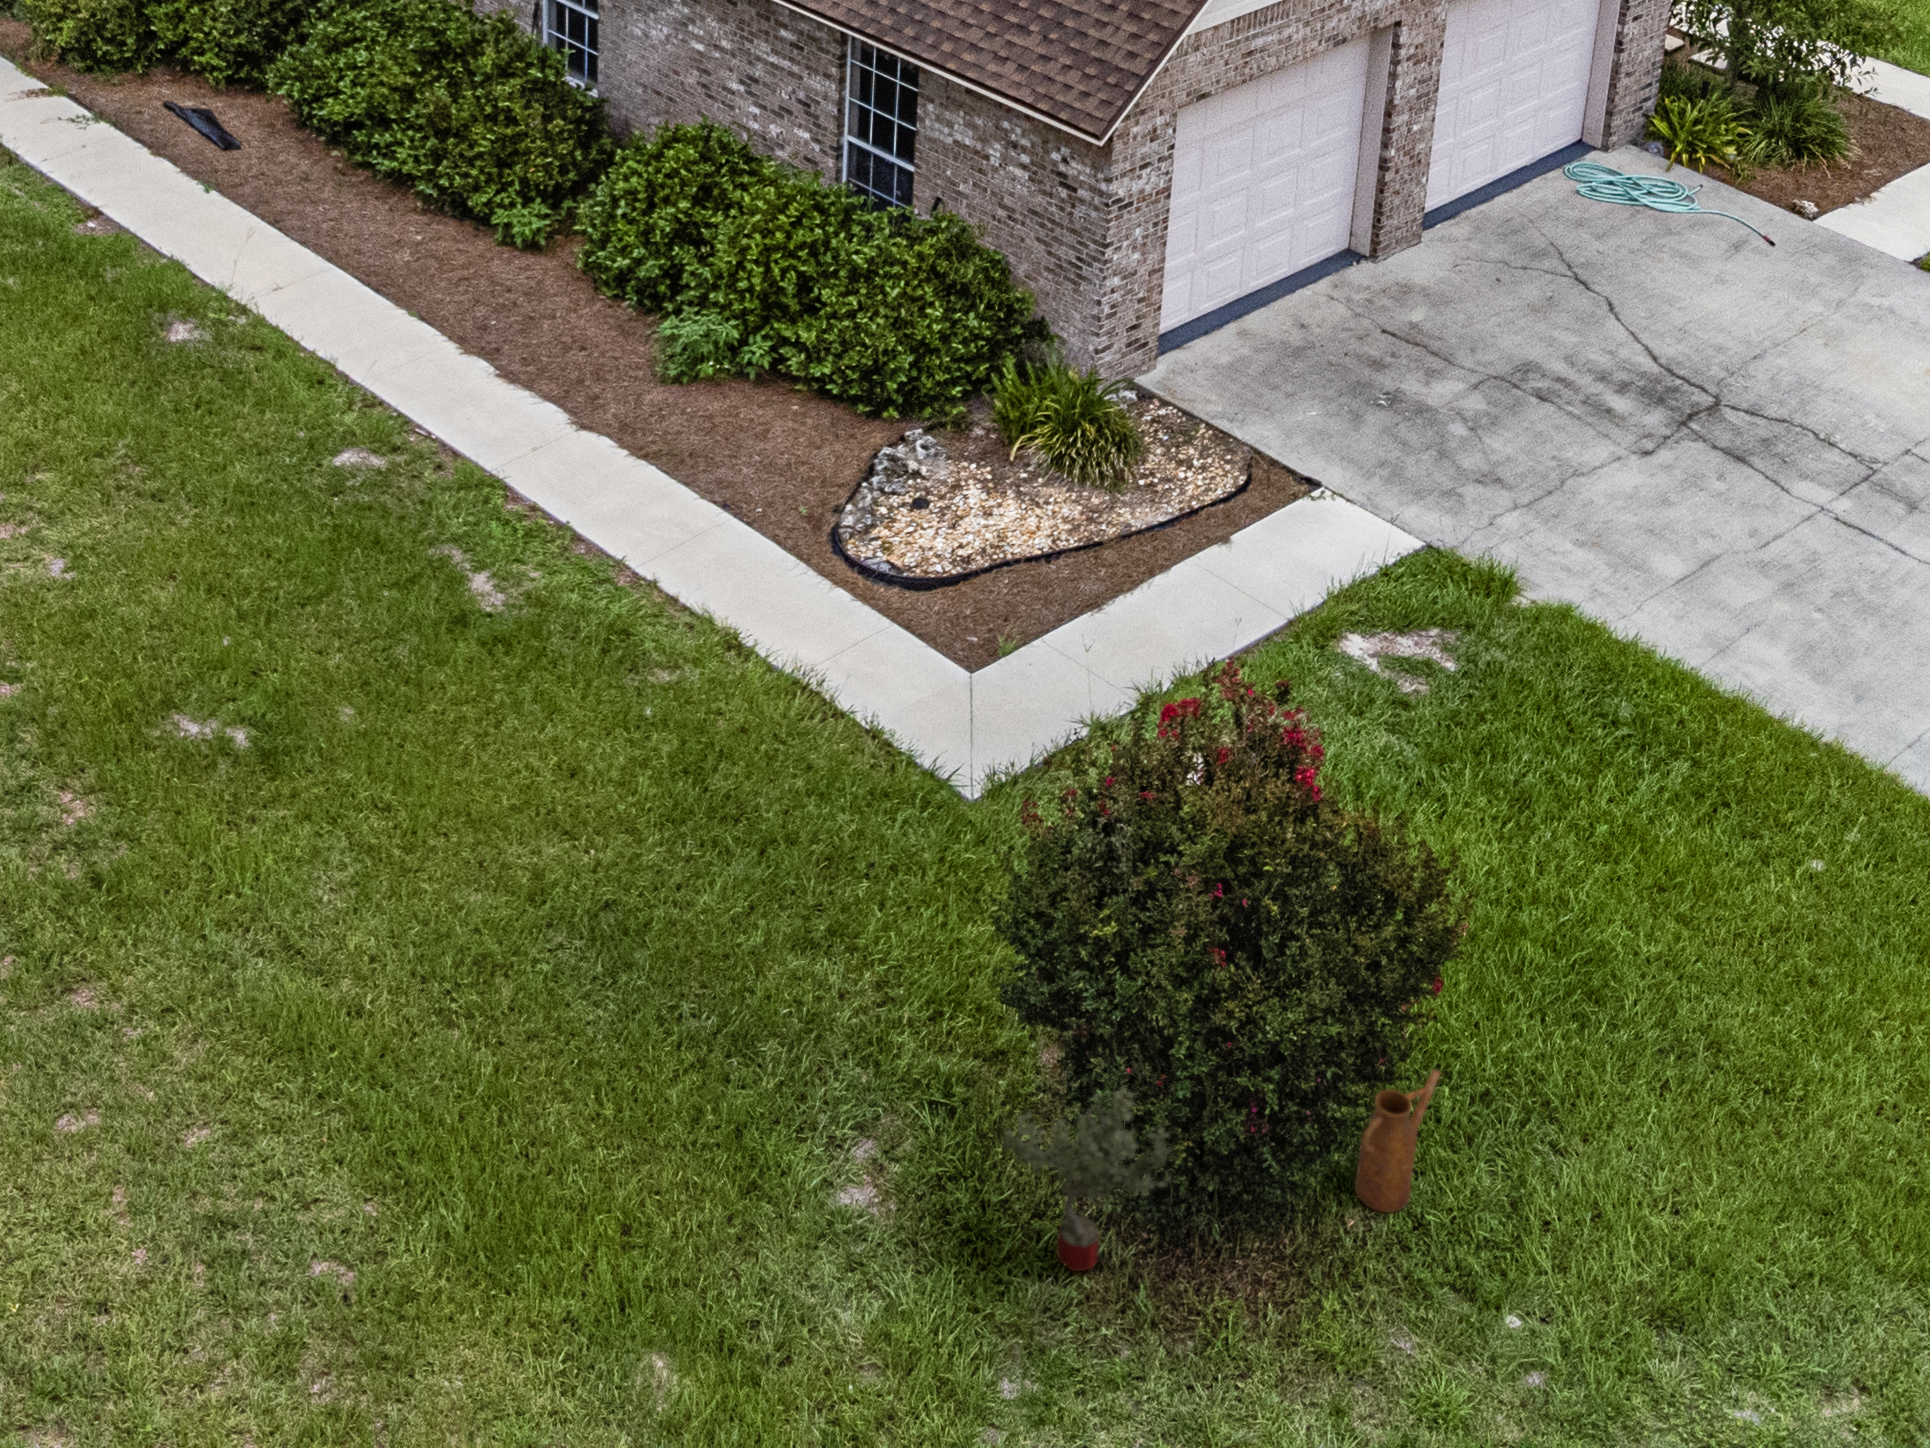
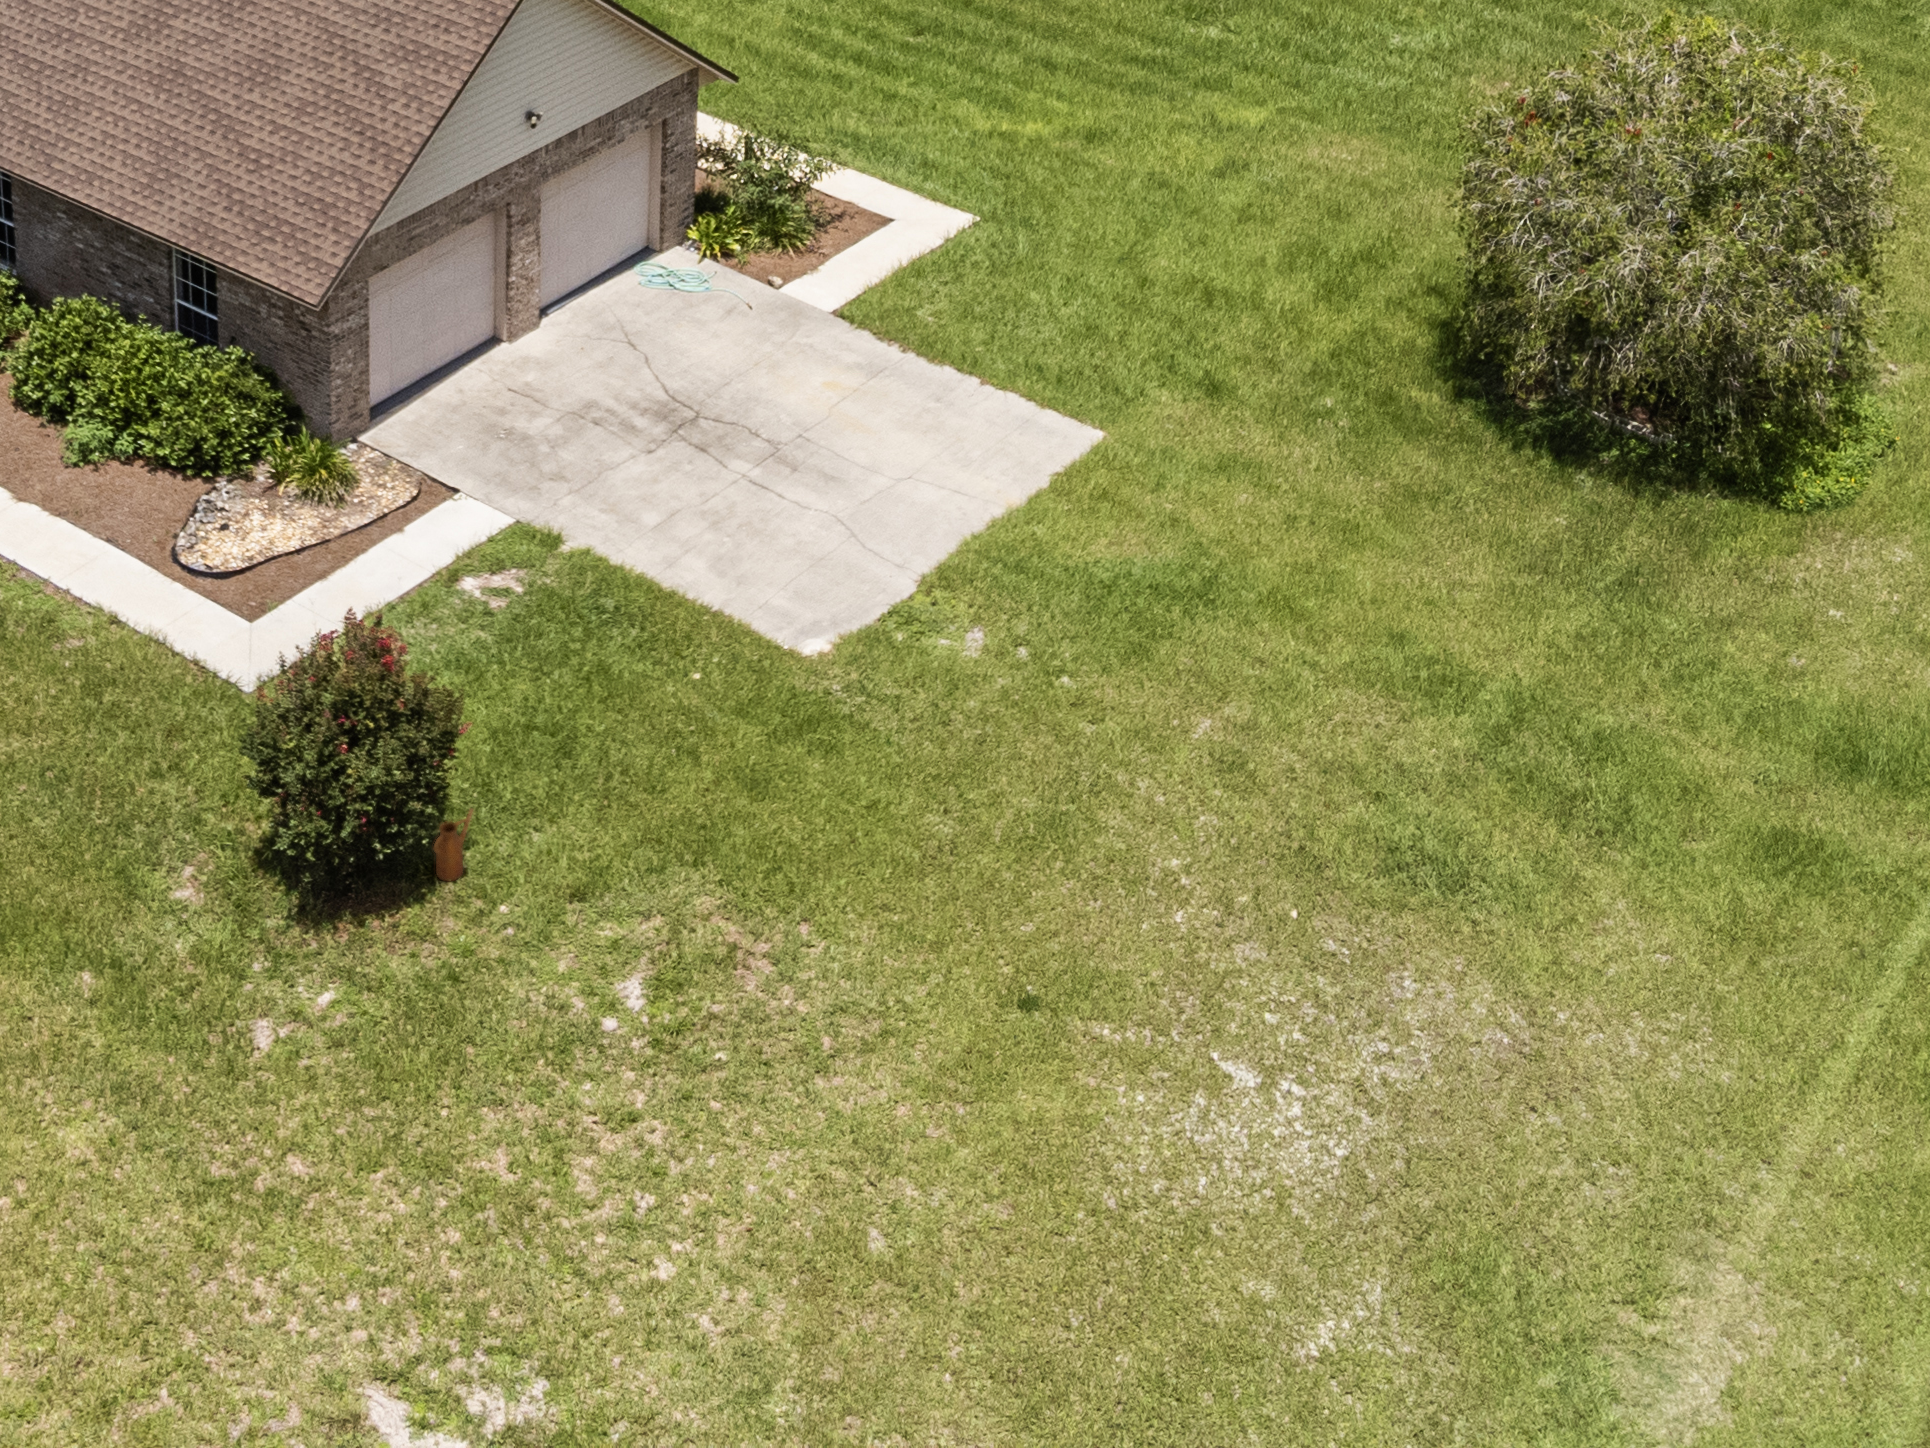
potted tree: present [1002,1086,1172,1271] -> none [251,838,334,933]

